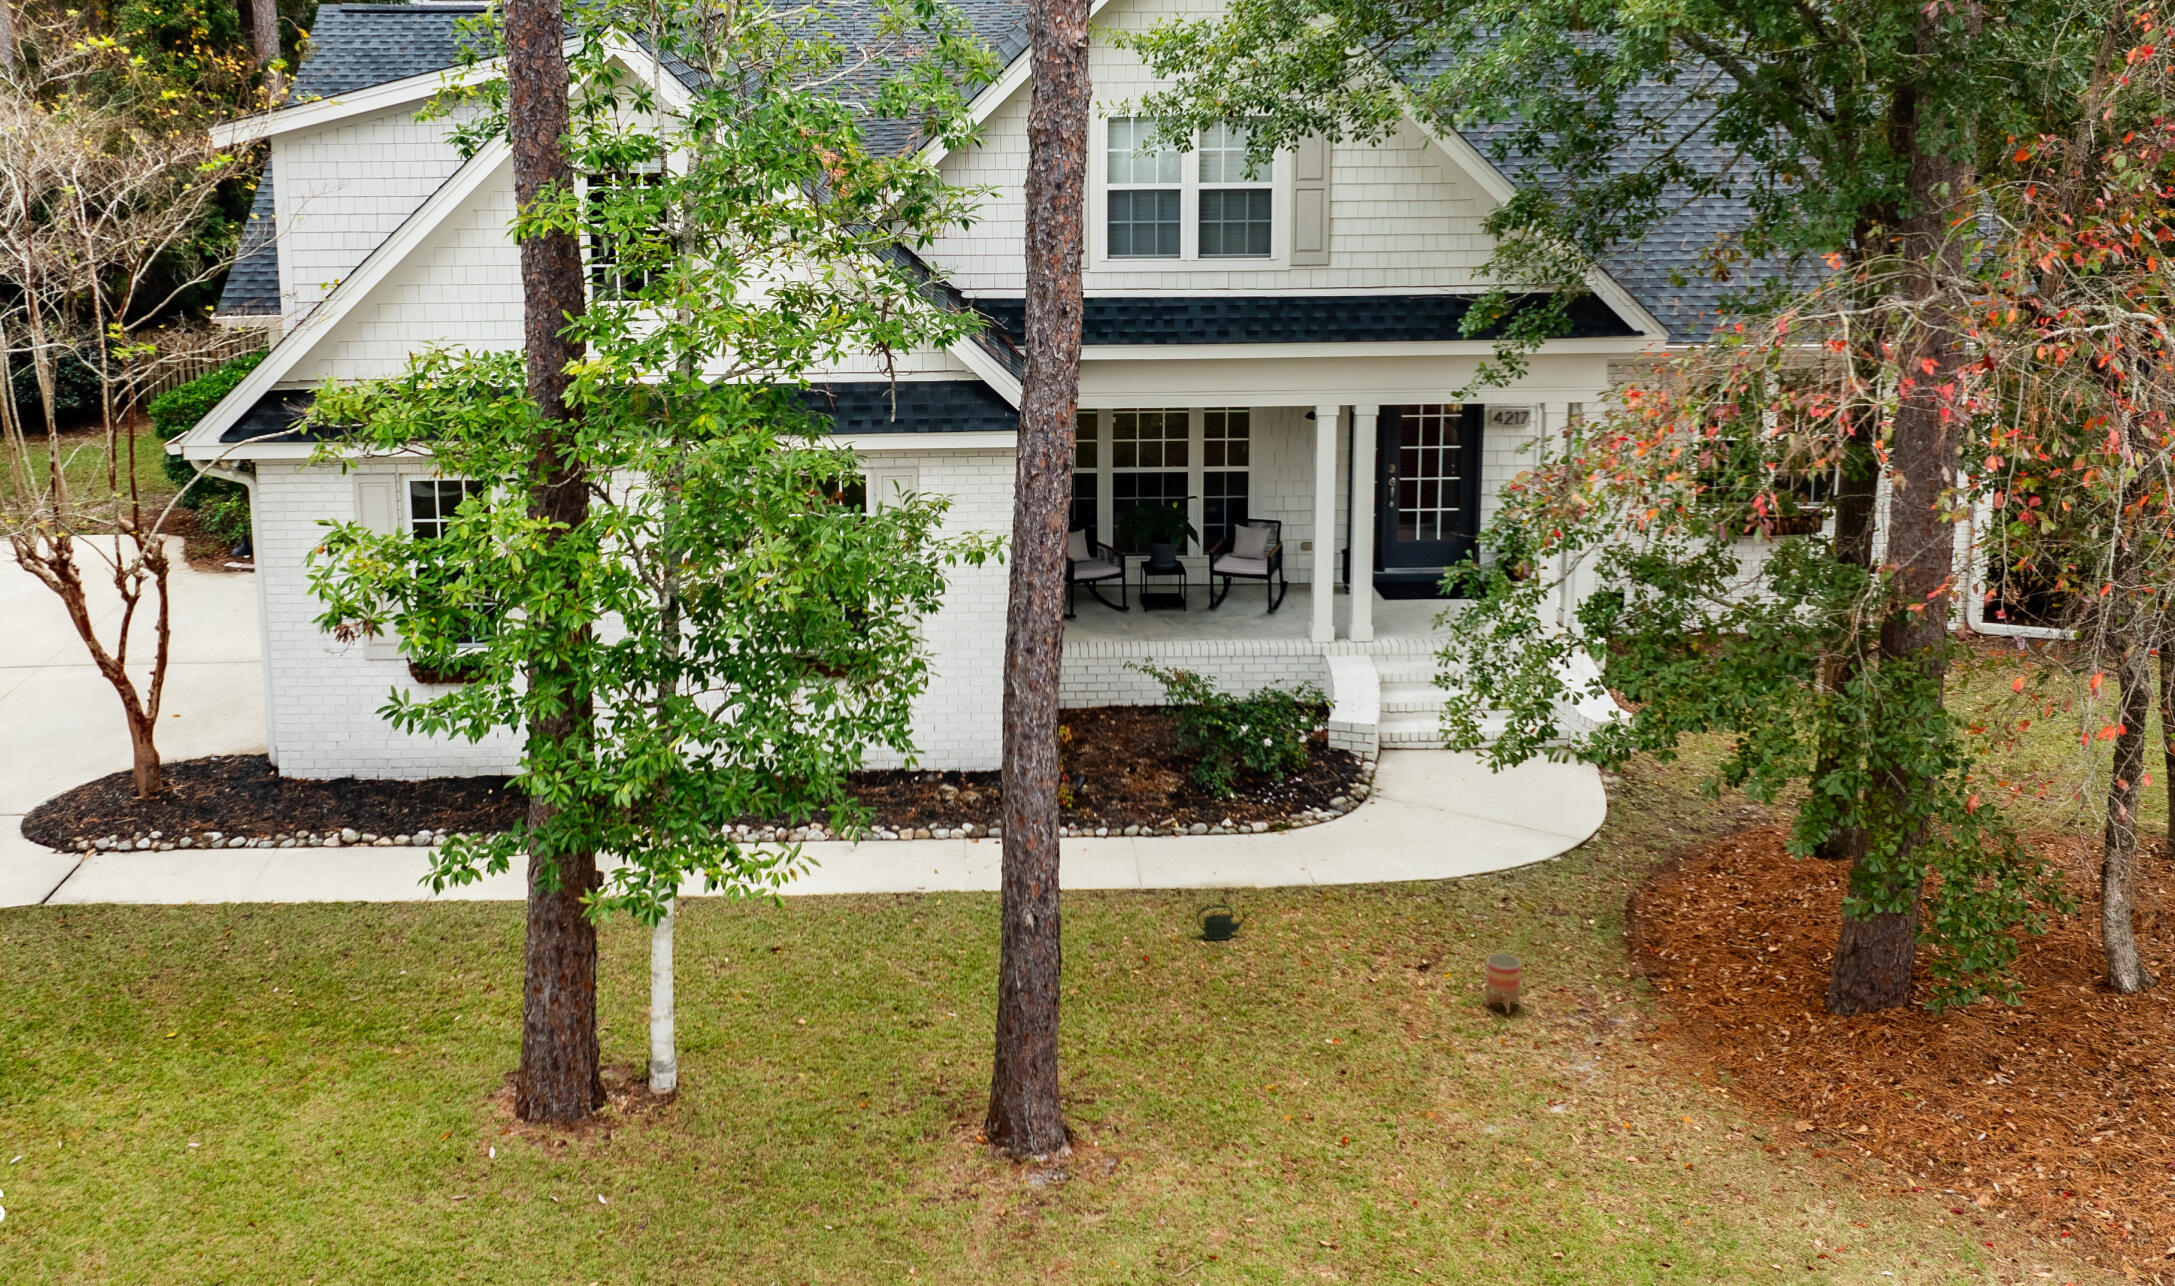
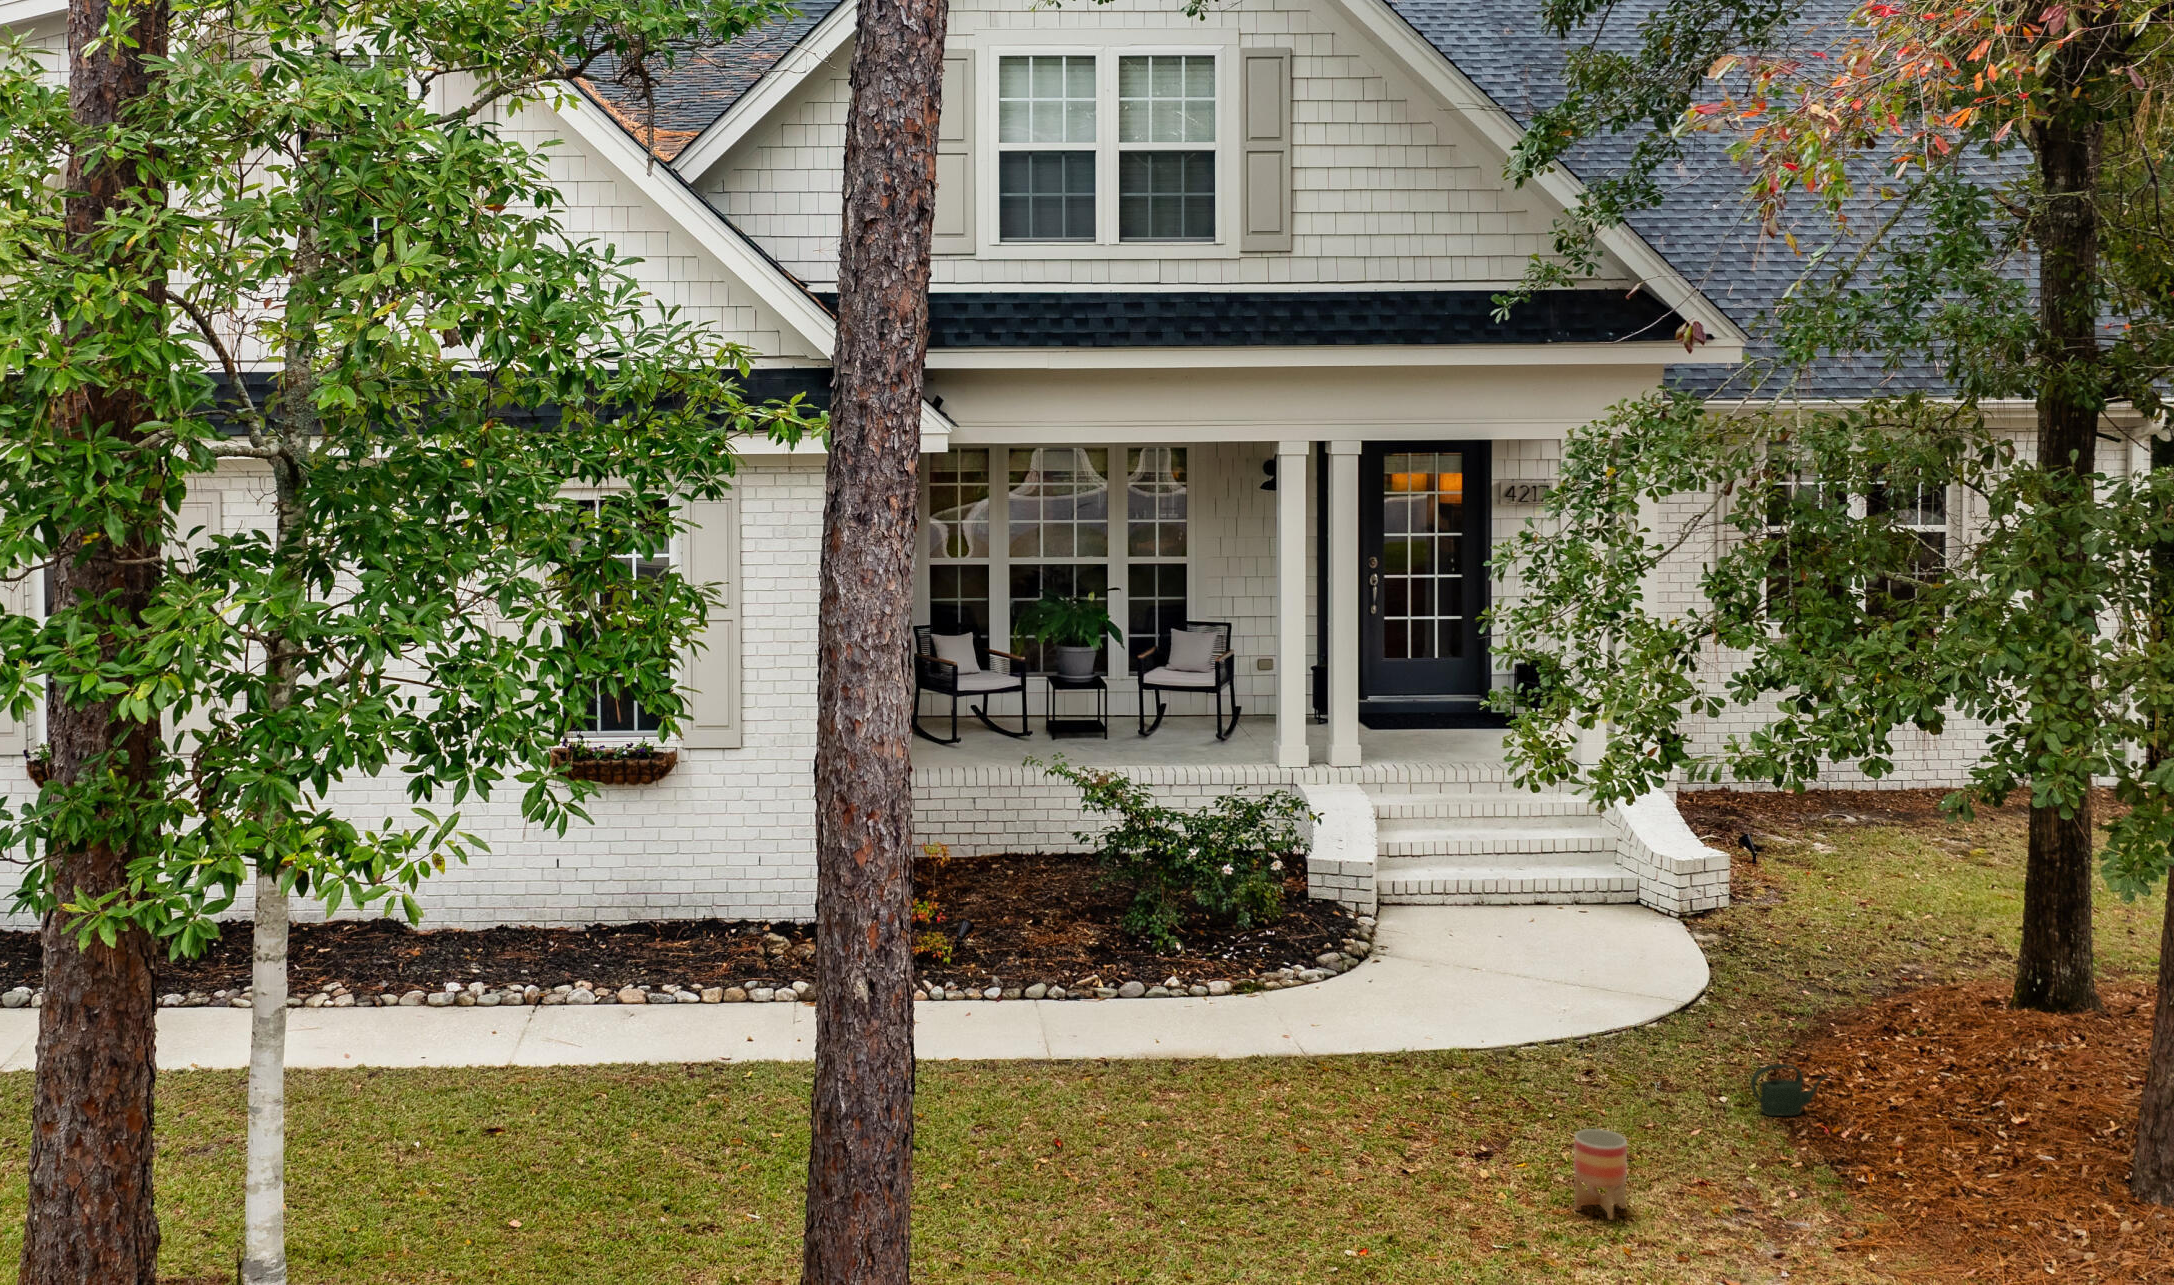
watering can: present [1197,905,1250,940] -> present [1751,1064,1827,1116]

